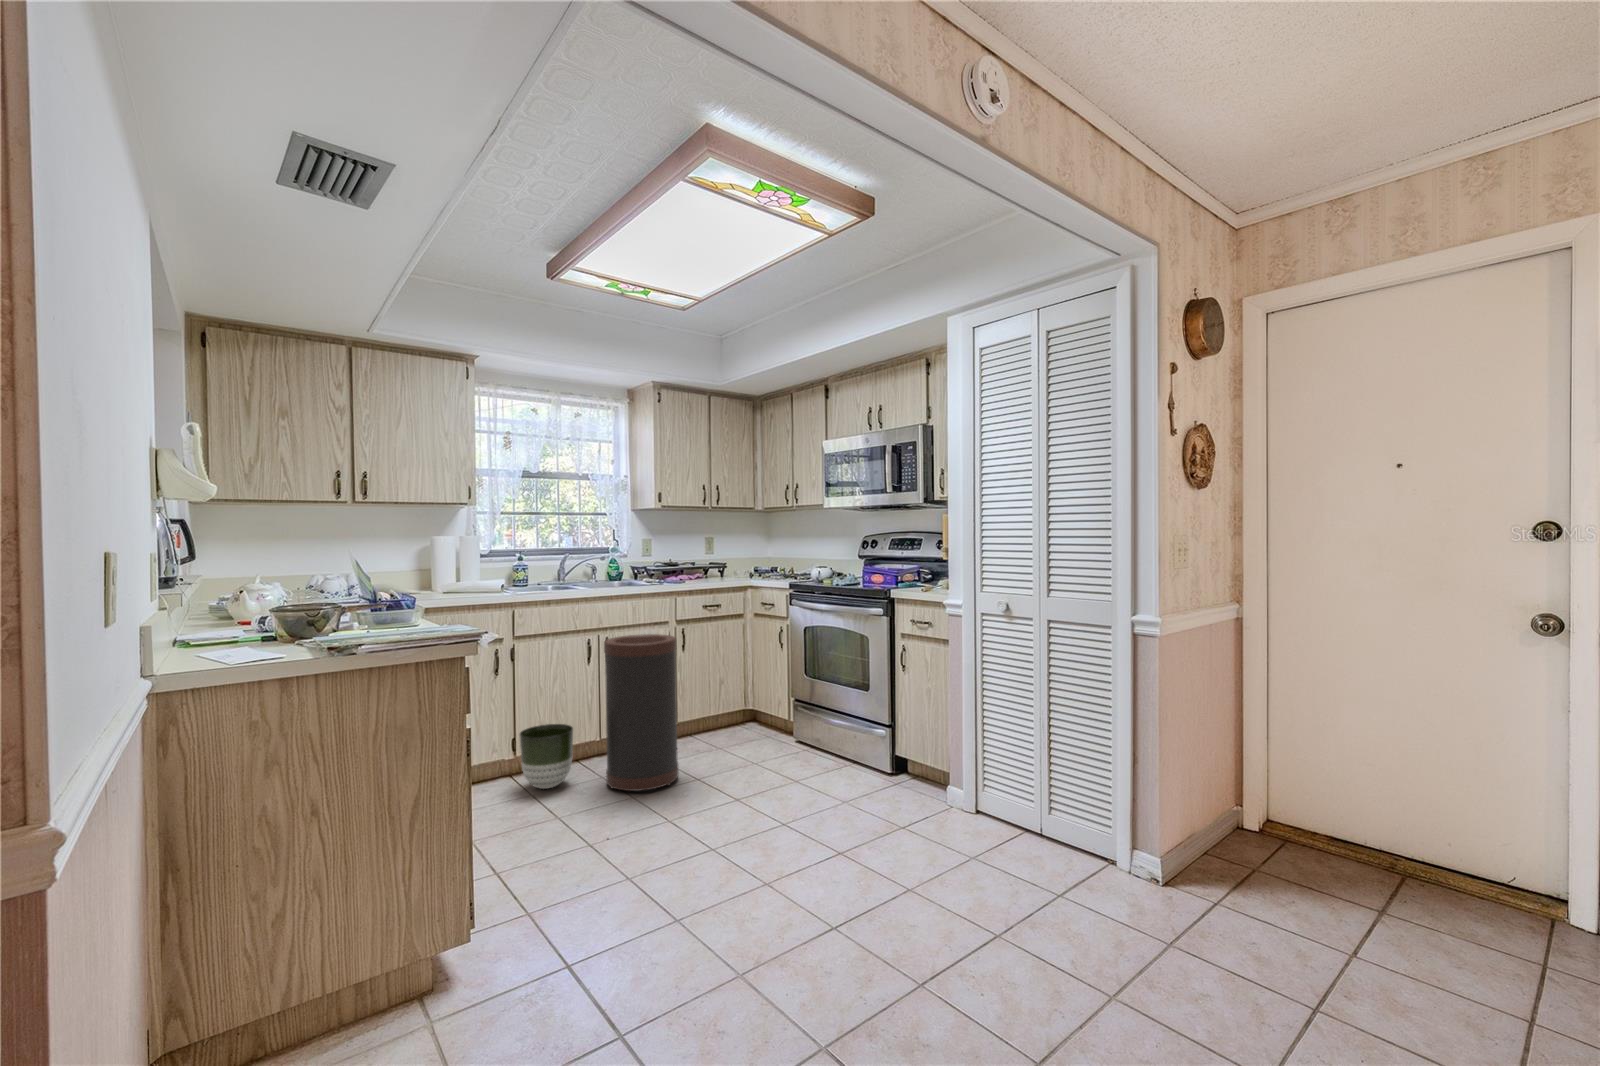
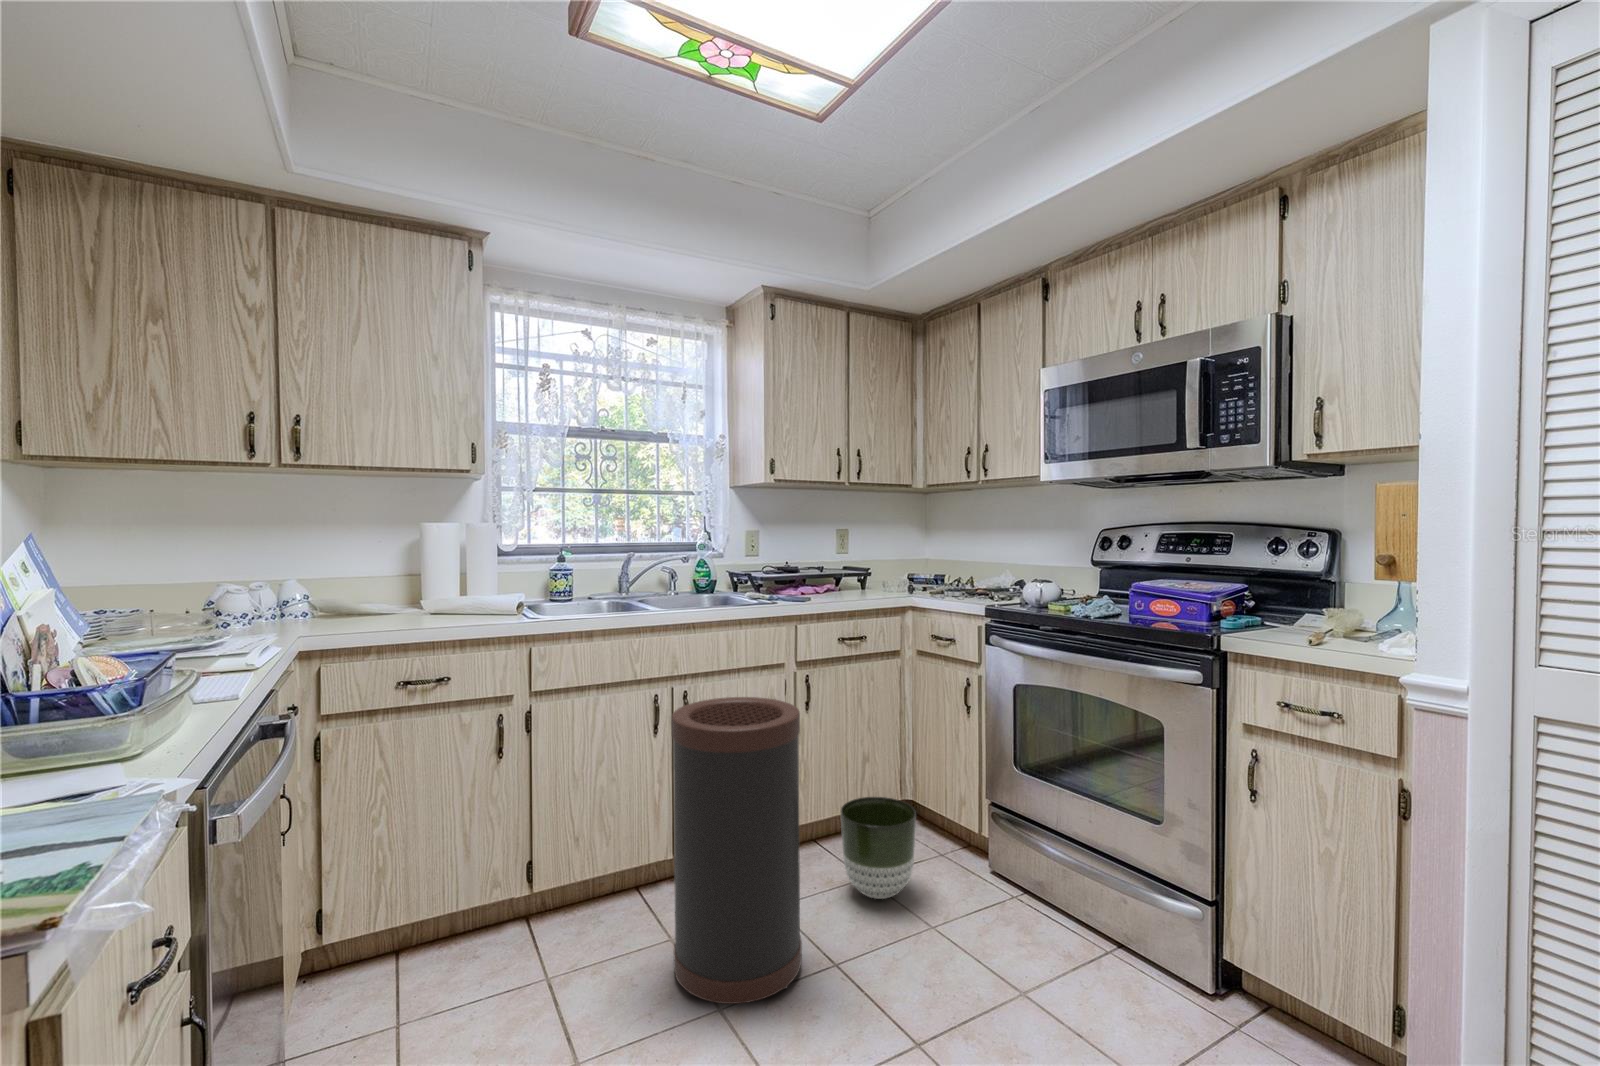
planter: present [520,724,573,789] -> present [841,797,916,899]

